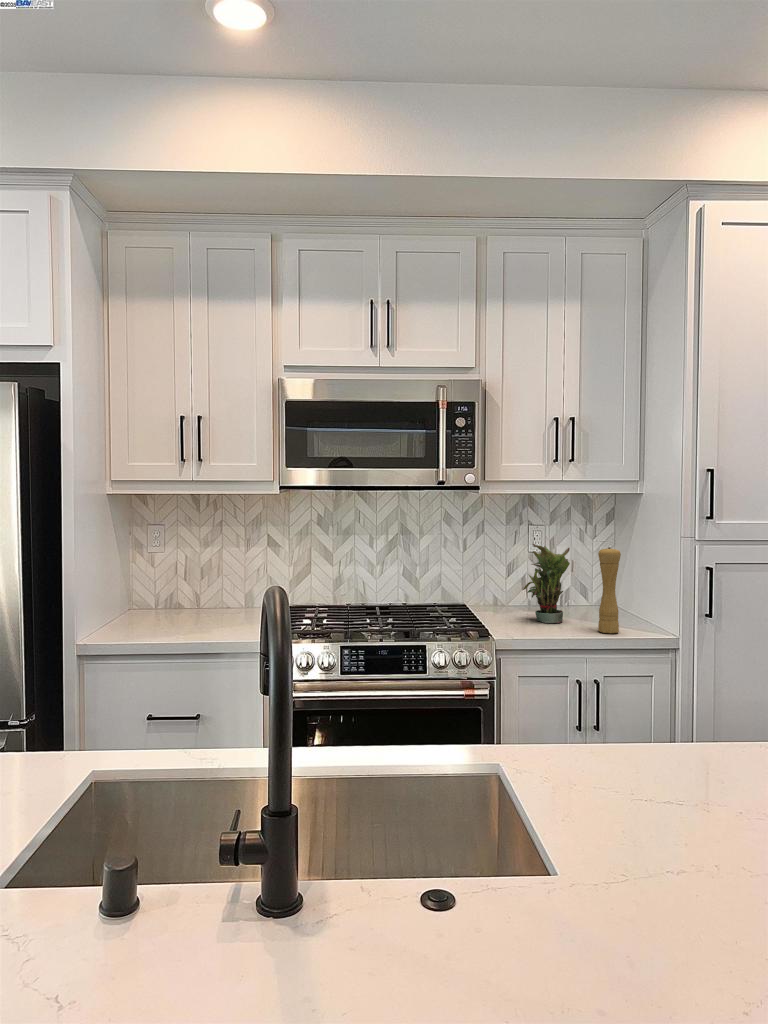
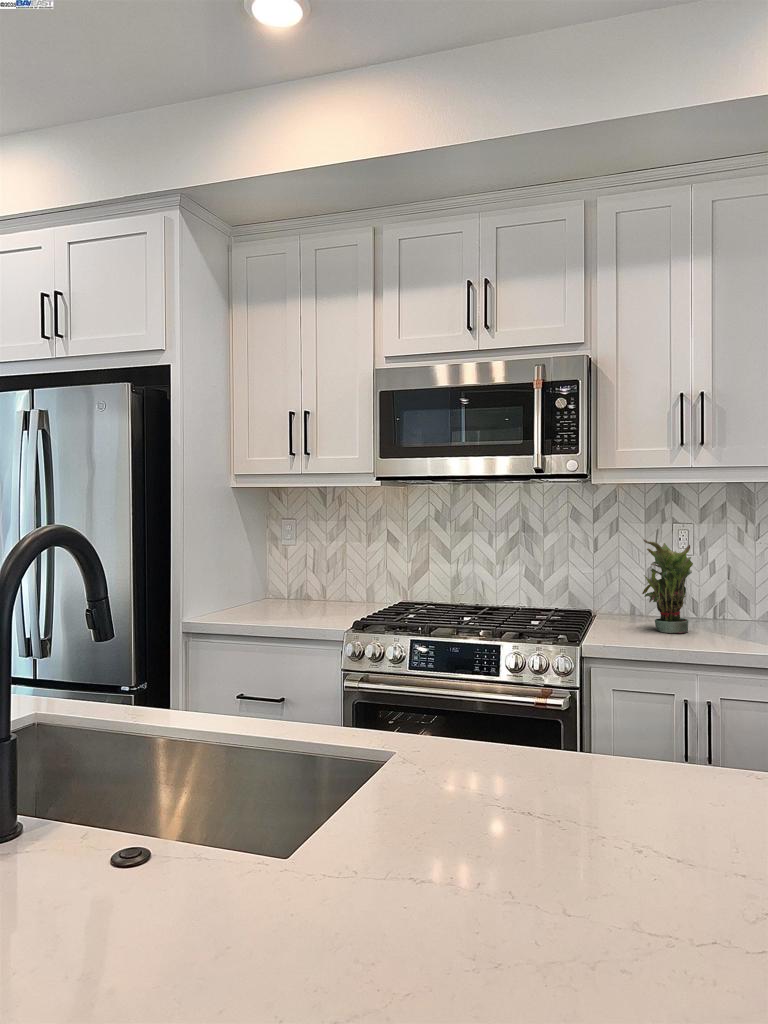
pepper mill: present [598,547,621,633] -> none [716,544,744,647]

